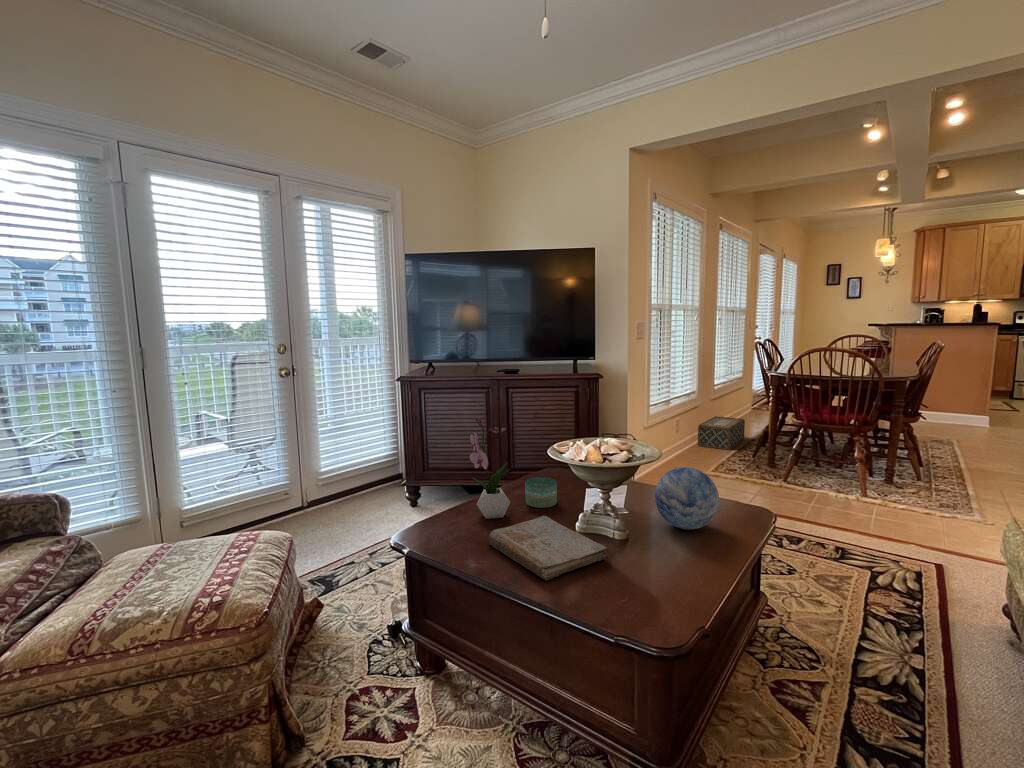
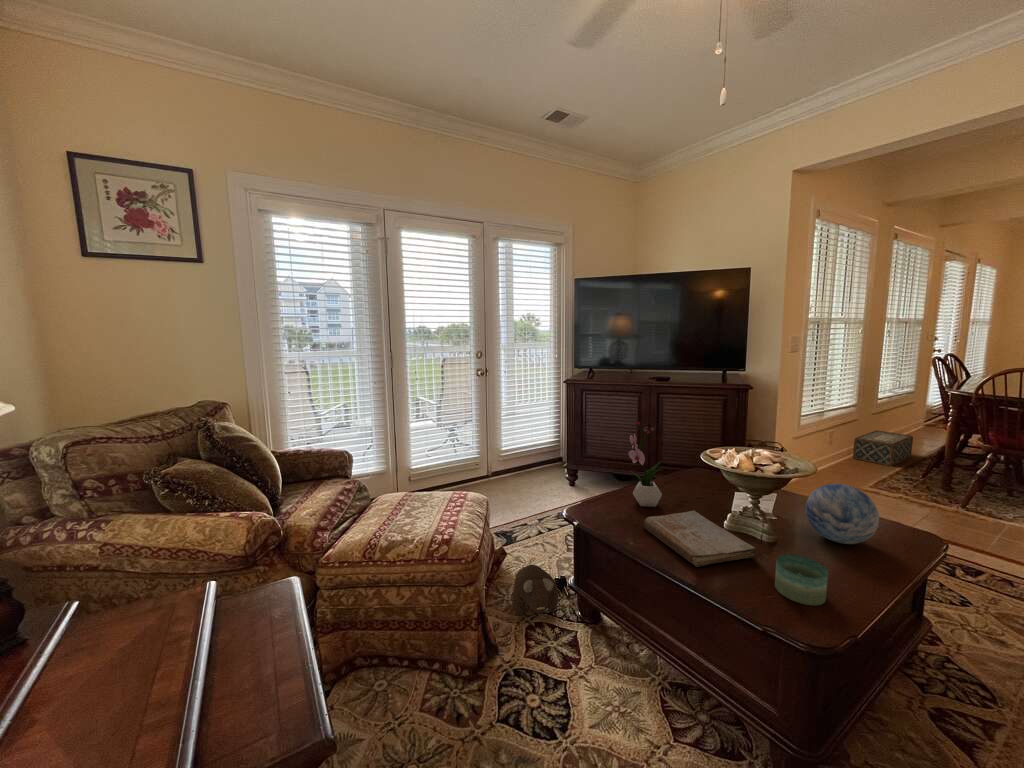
candle: present [525,477,557,508] -> present [775,554,828,605]
plush toy: none [328,614,391,685] -> present [512,565,558,615]

